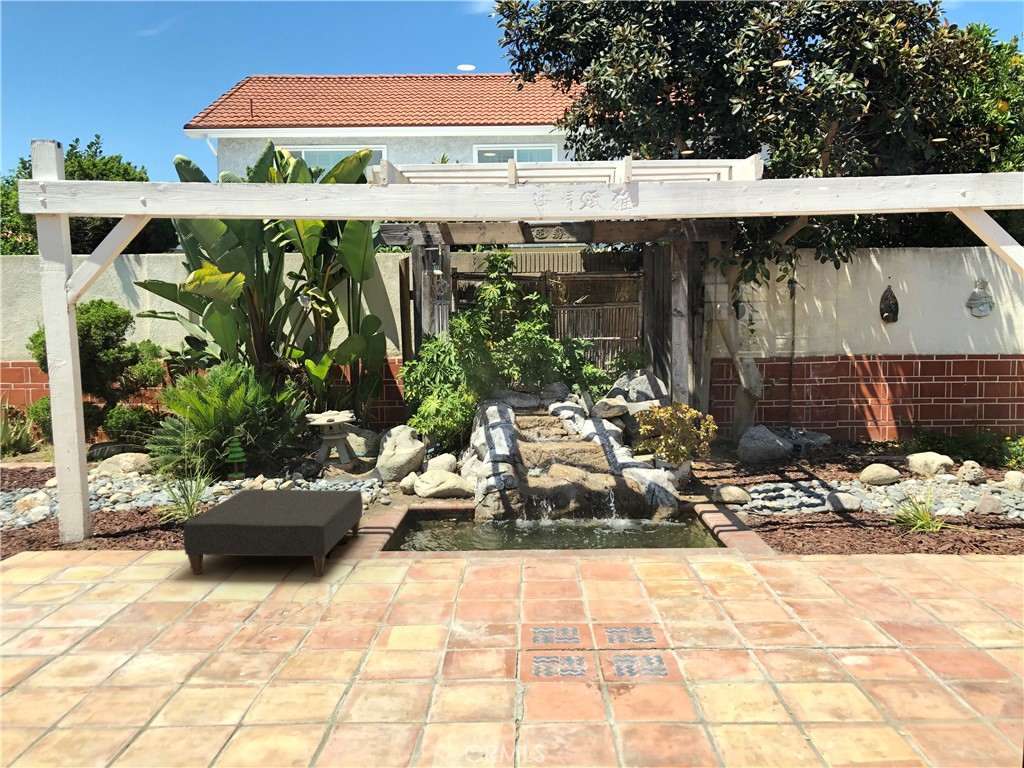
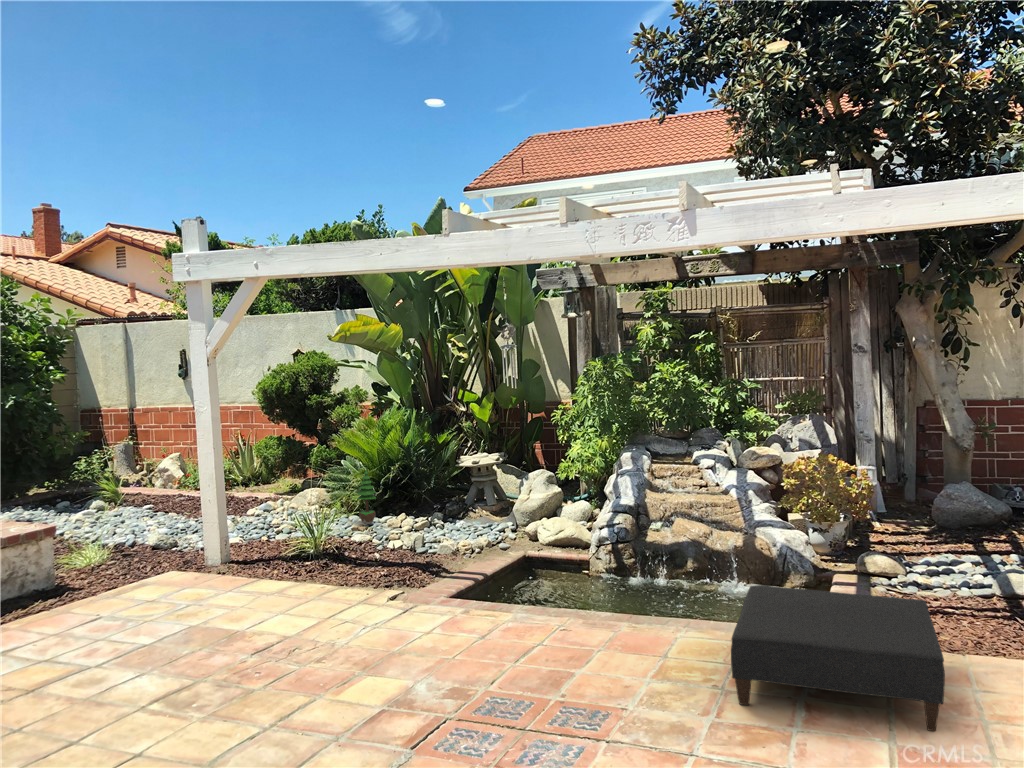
ottoman: present [183,489,363,576] -> present [731,586,945,731]

